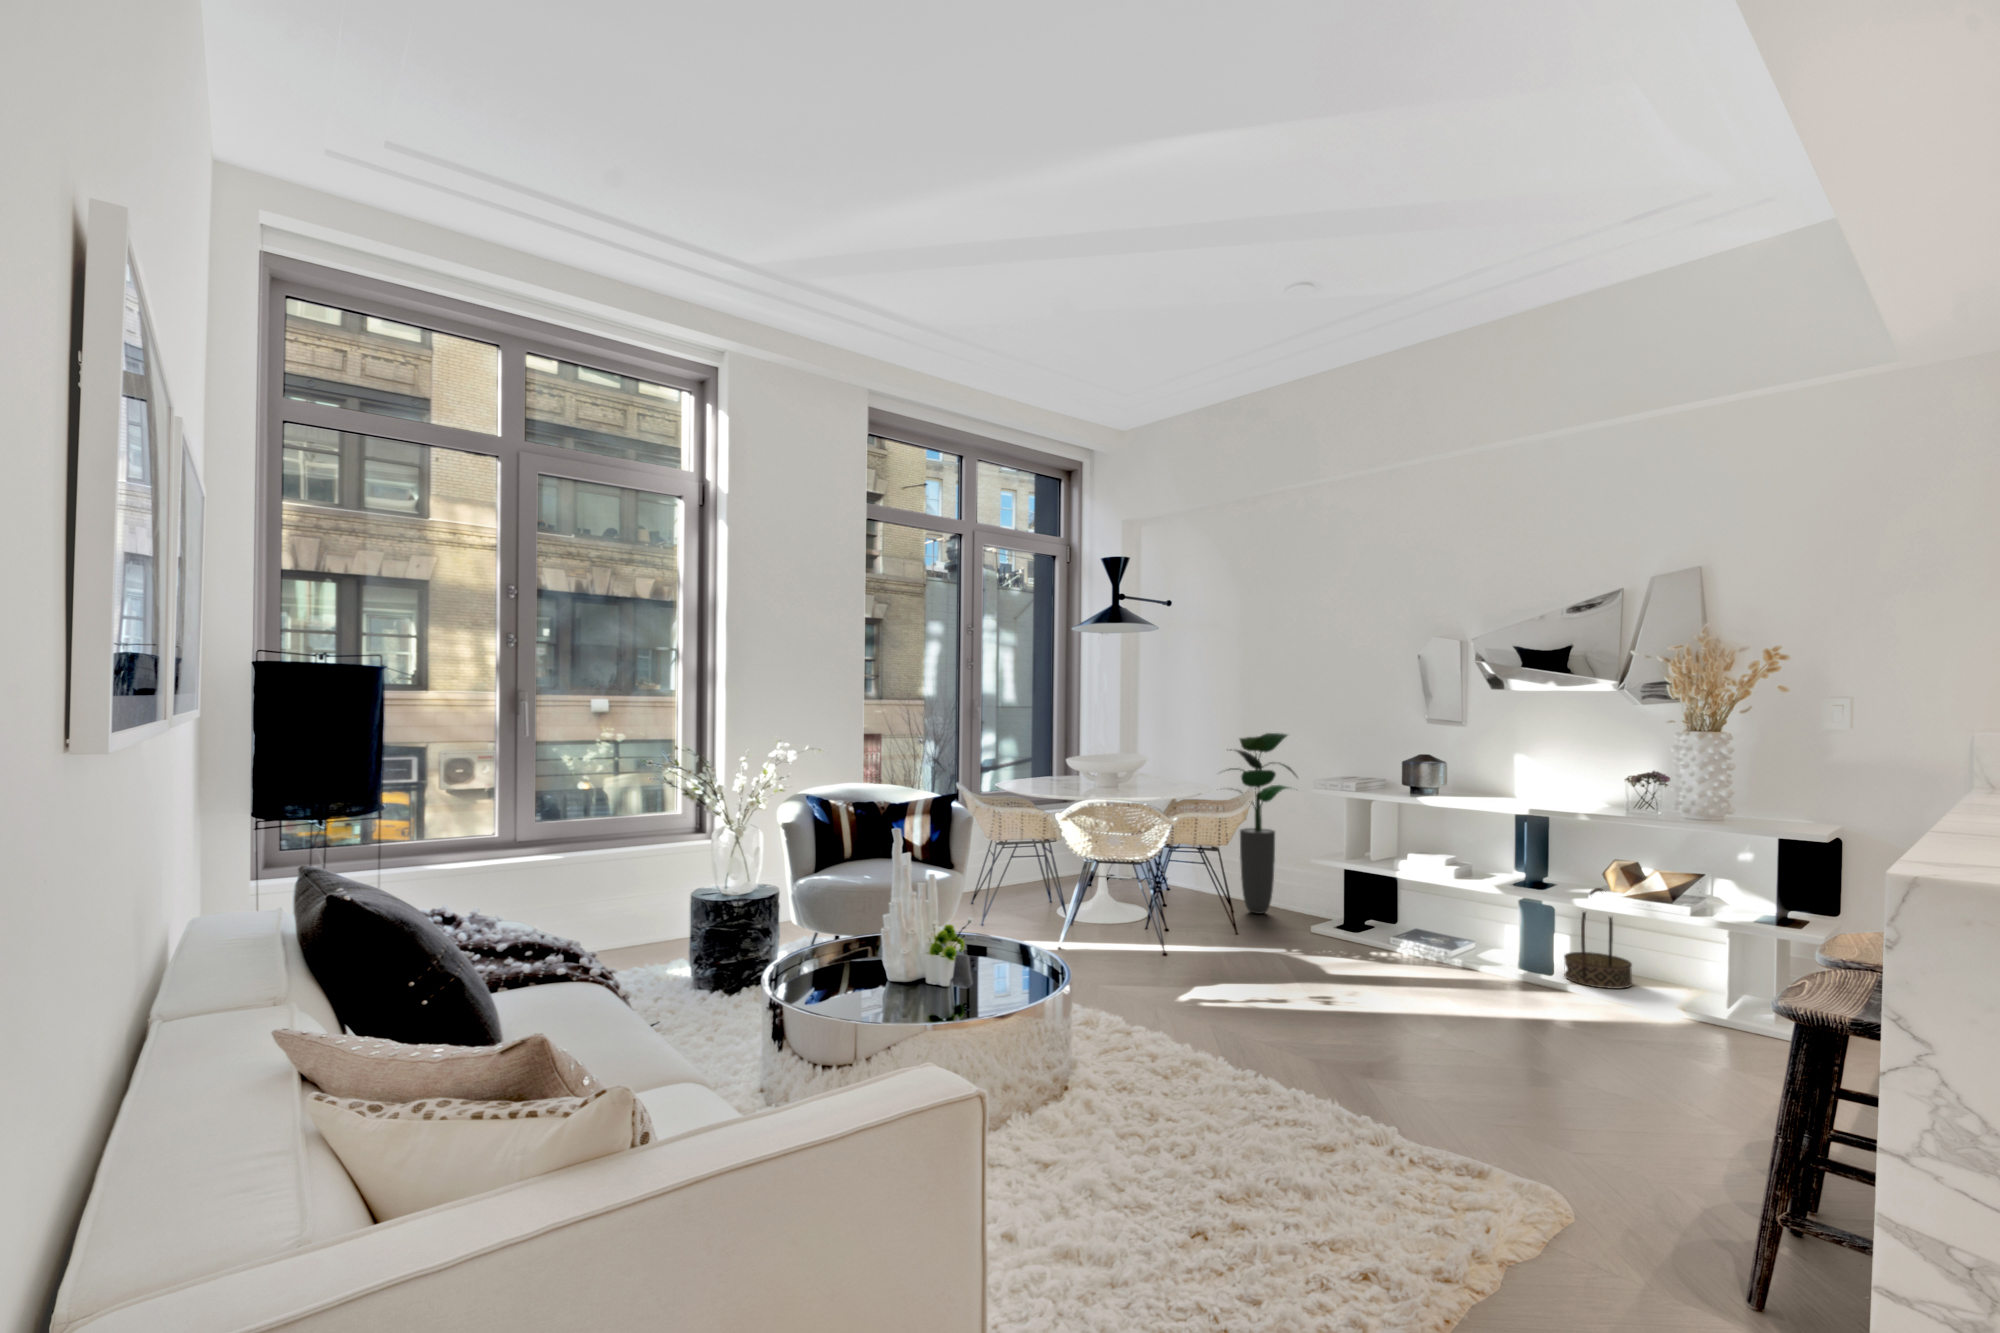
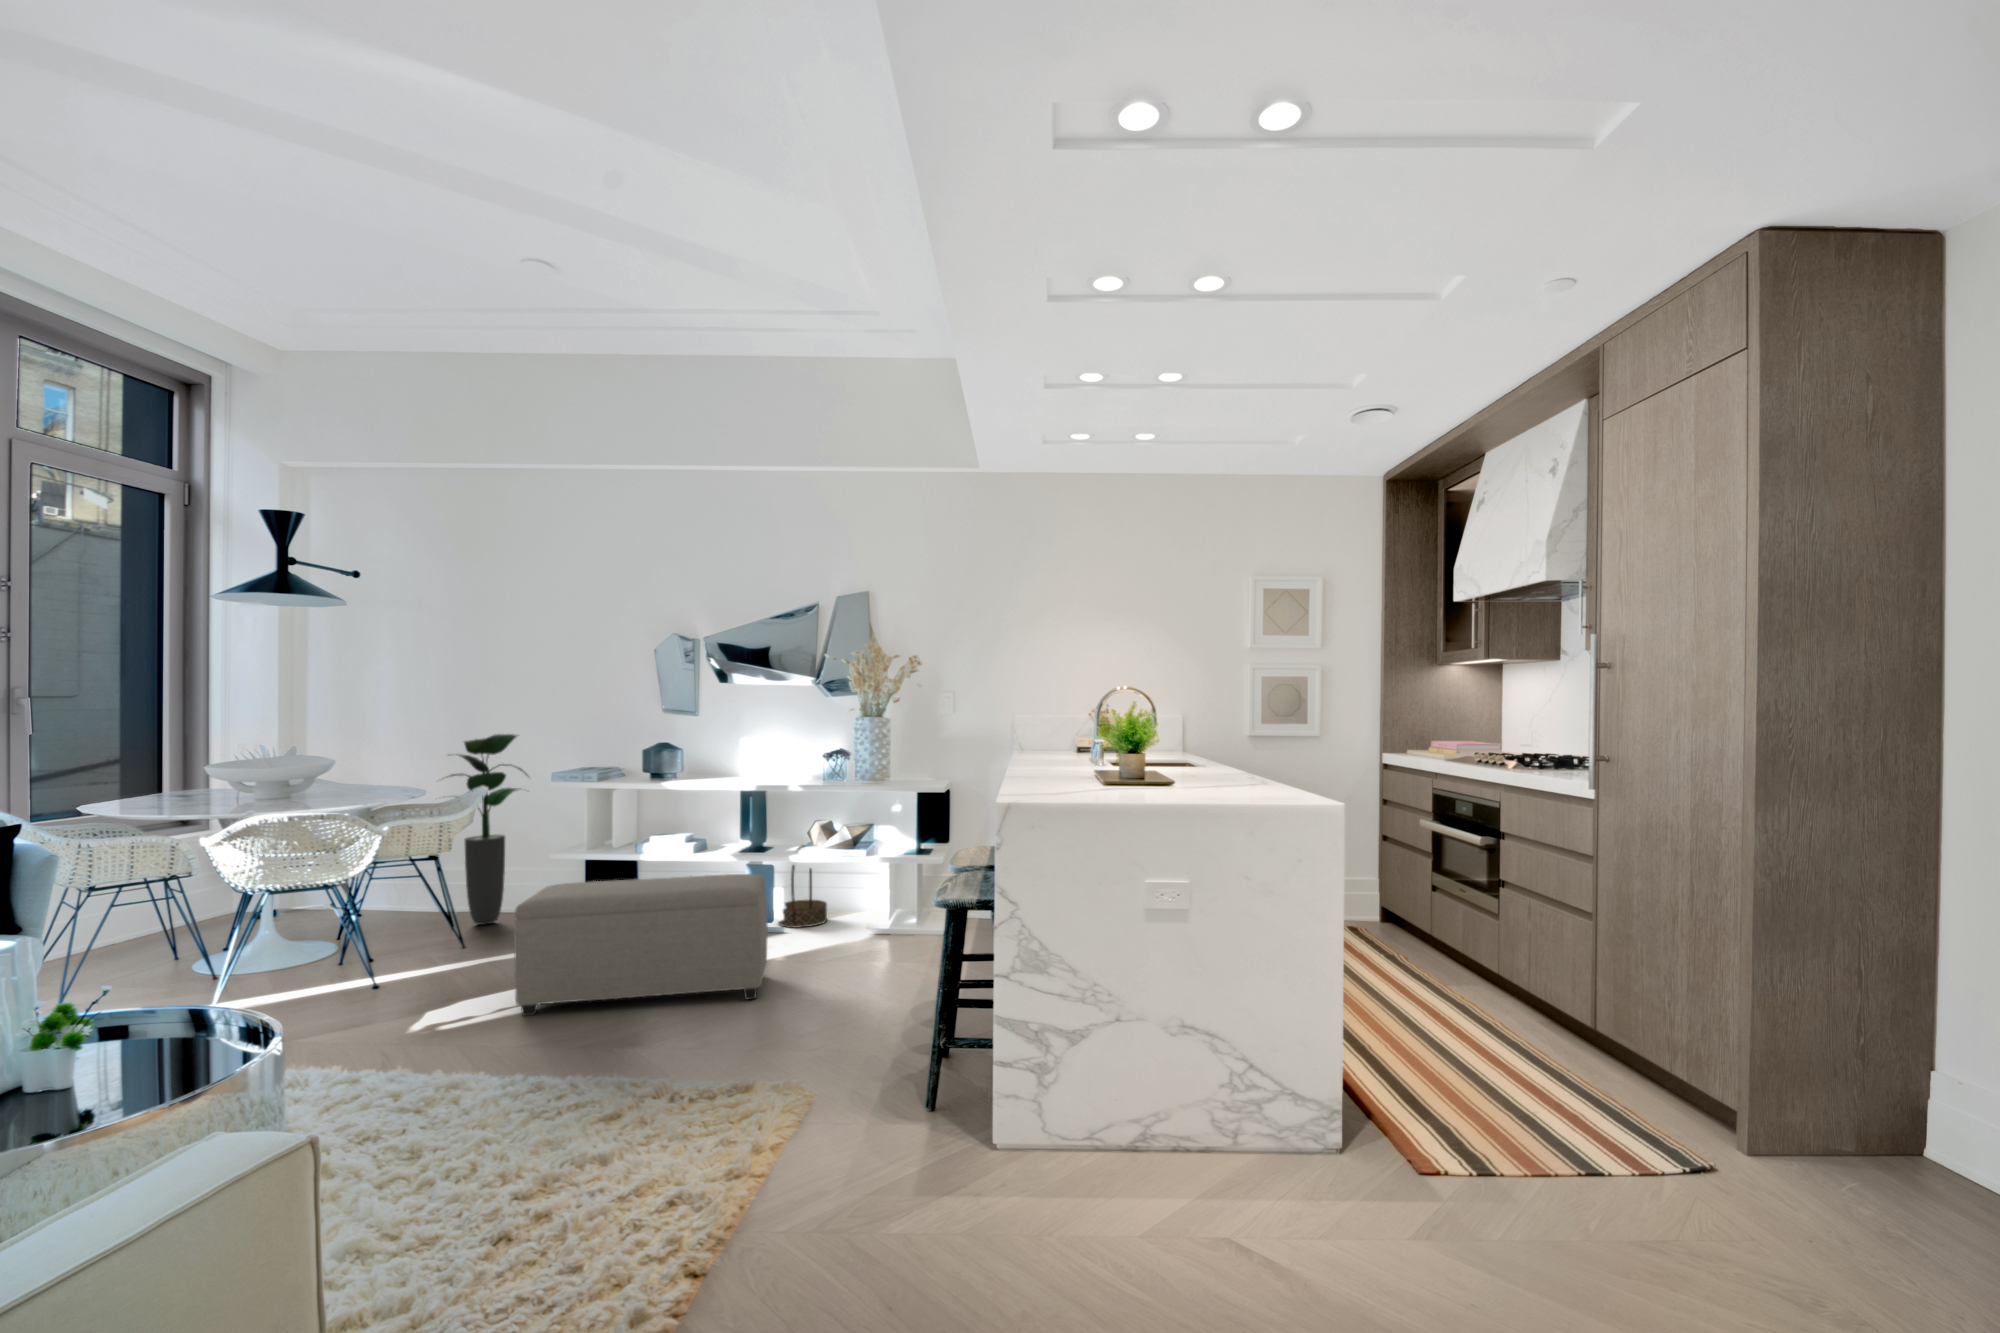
ottoman: none [1262,890,1536,1062] -> present [514,874,768,1015]

